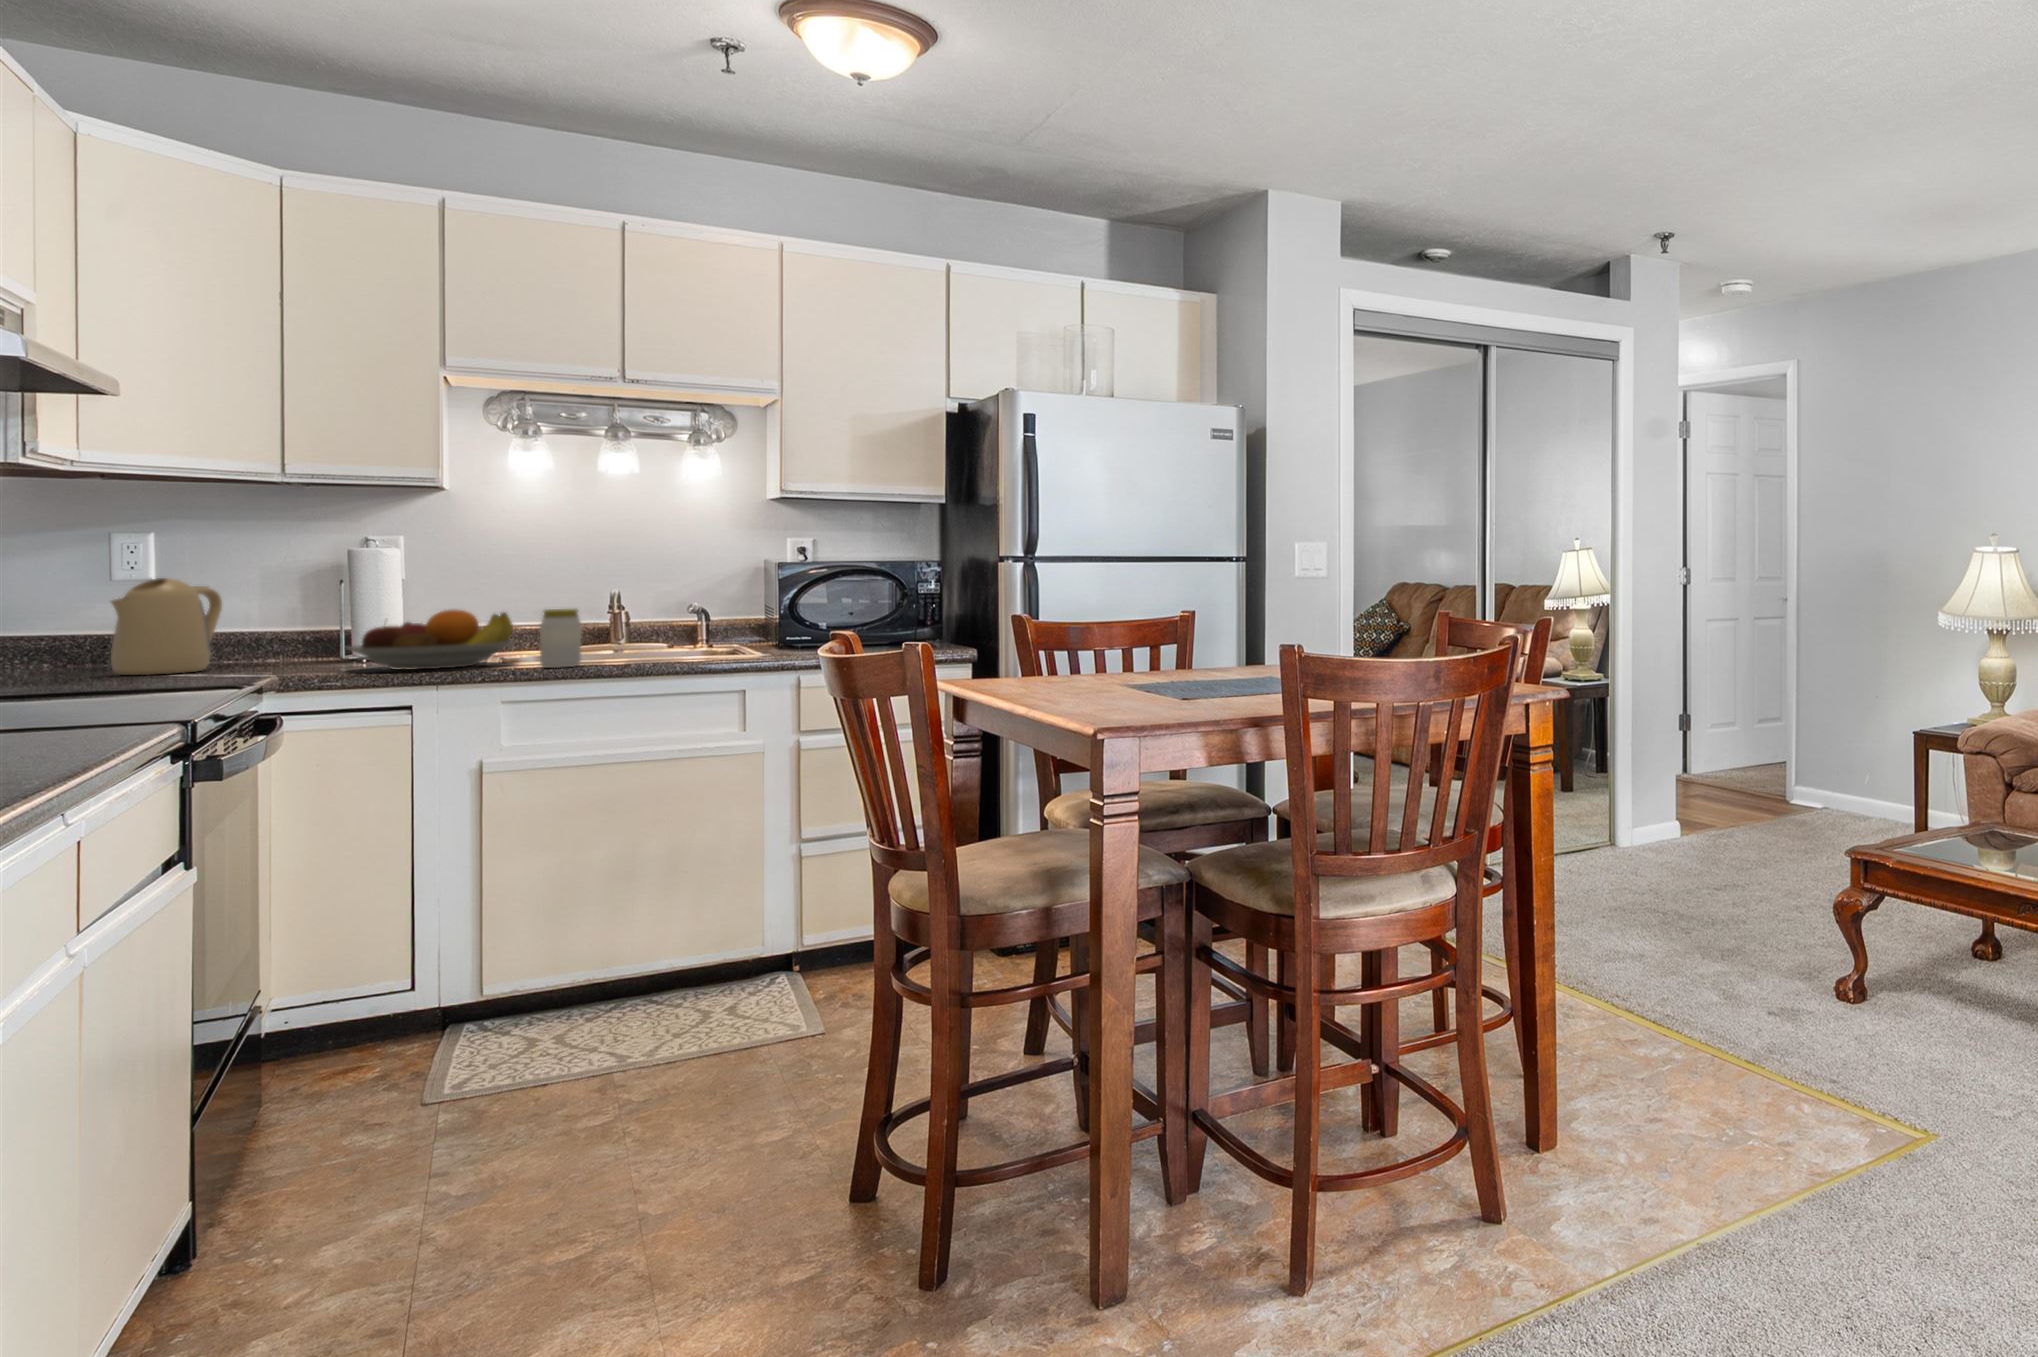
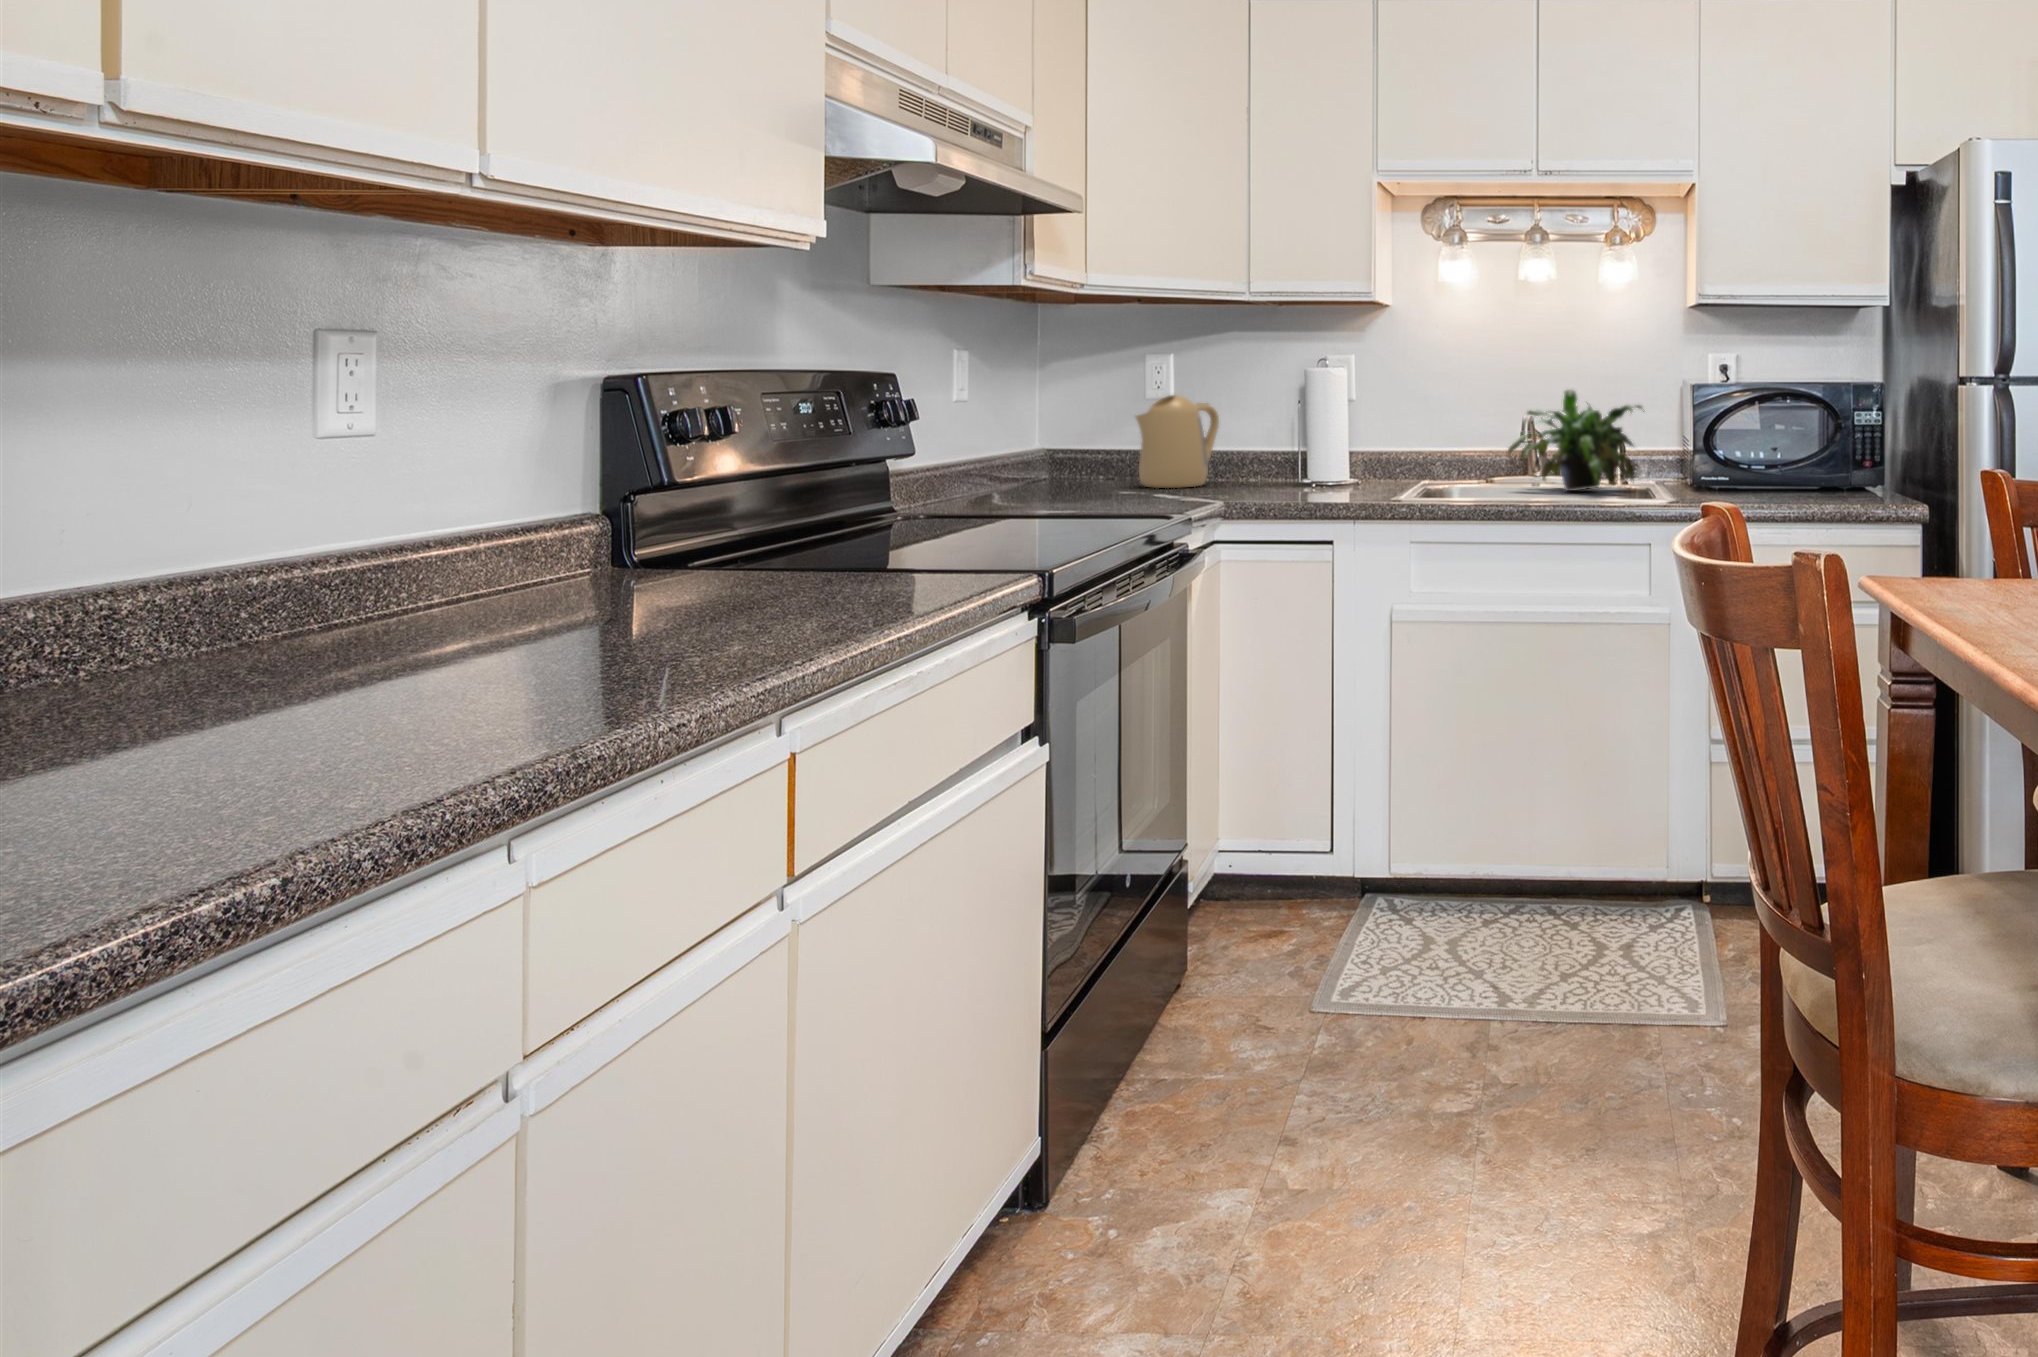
potted plant: none [594,566,733,654] -> present [1508,389,1644,491]
jar: present [540,609,581,668] -> none [1446,438,1485,506]
fruit bowl: present [345,610,516,670] -> none [1290,434,1436,498]

